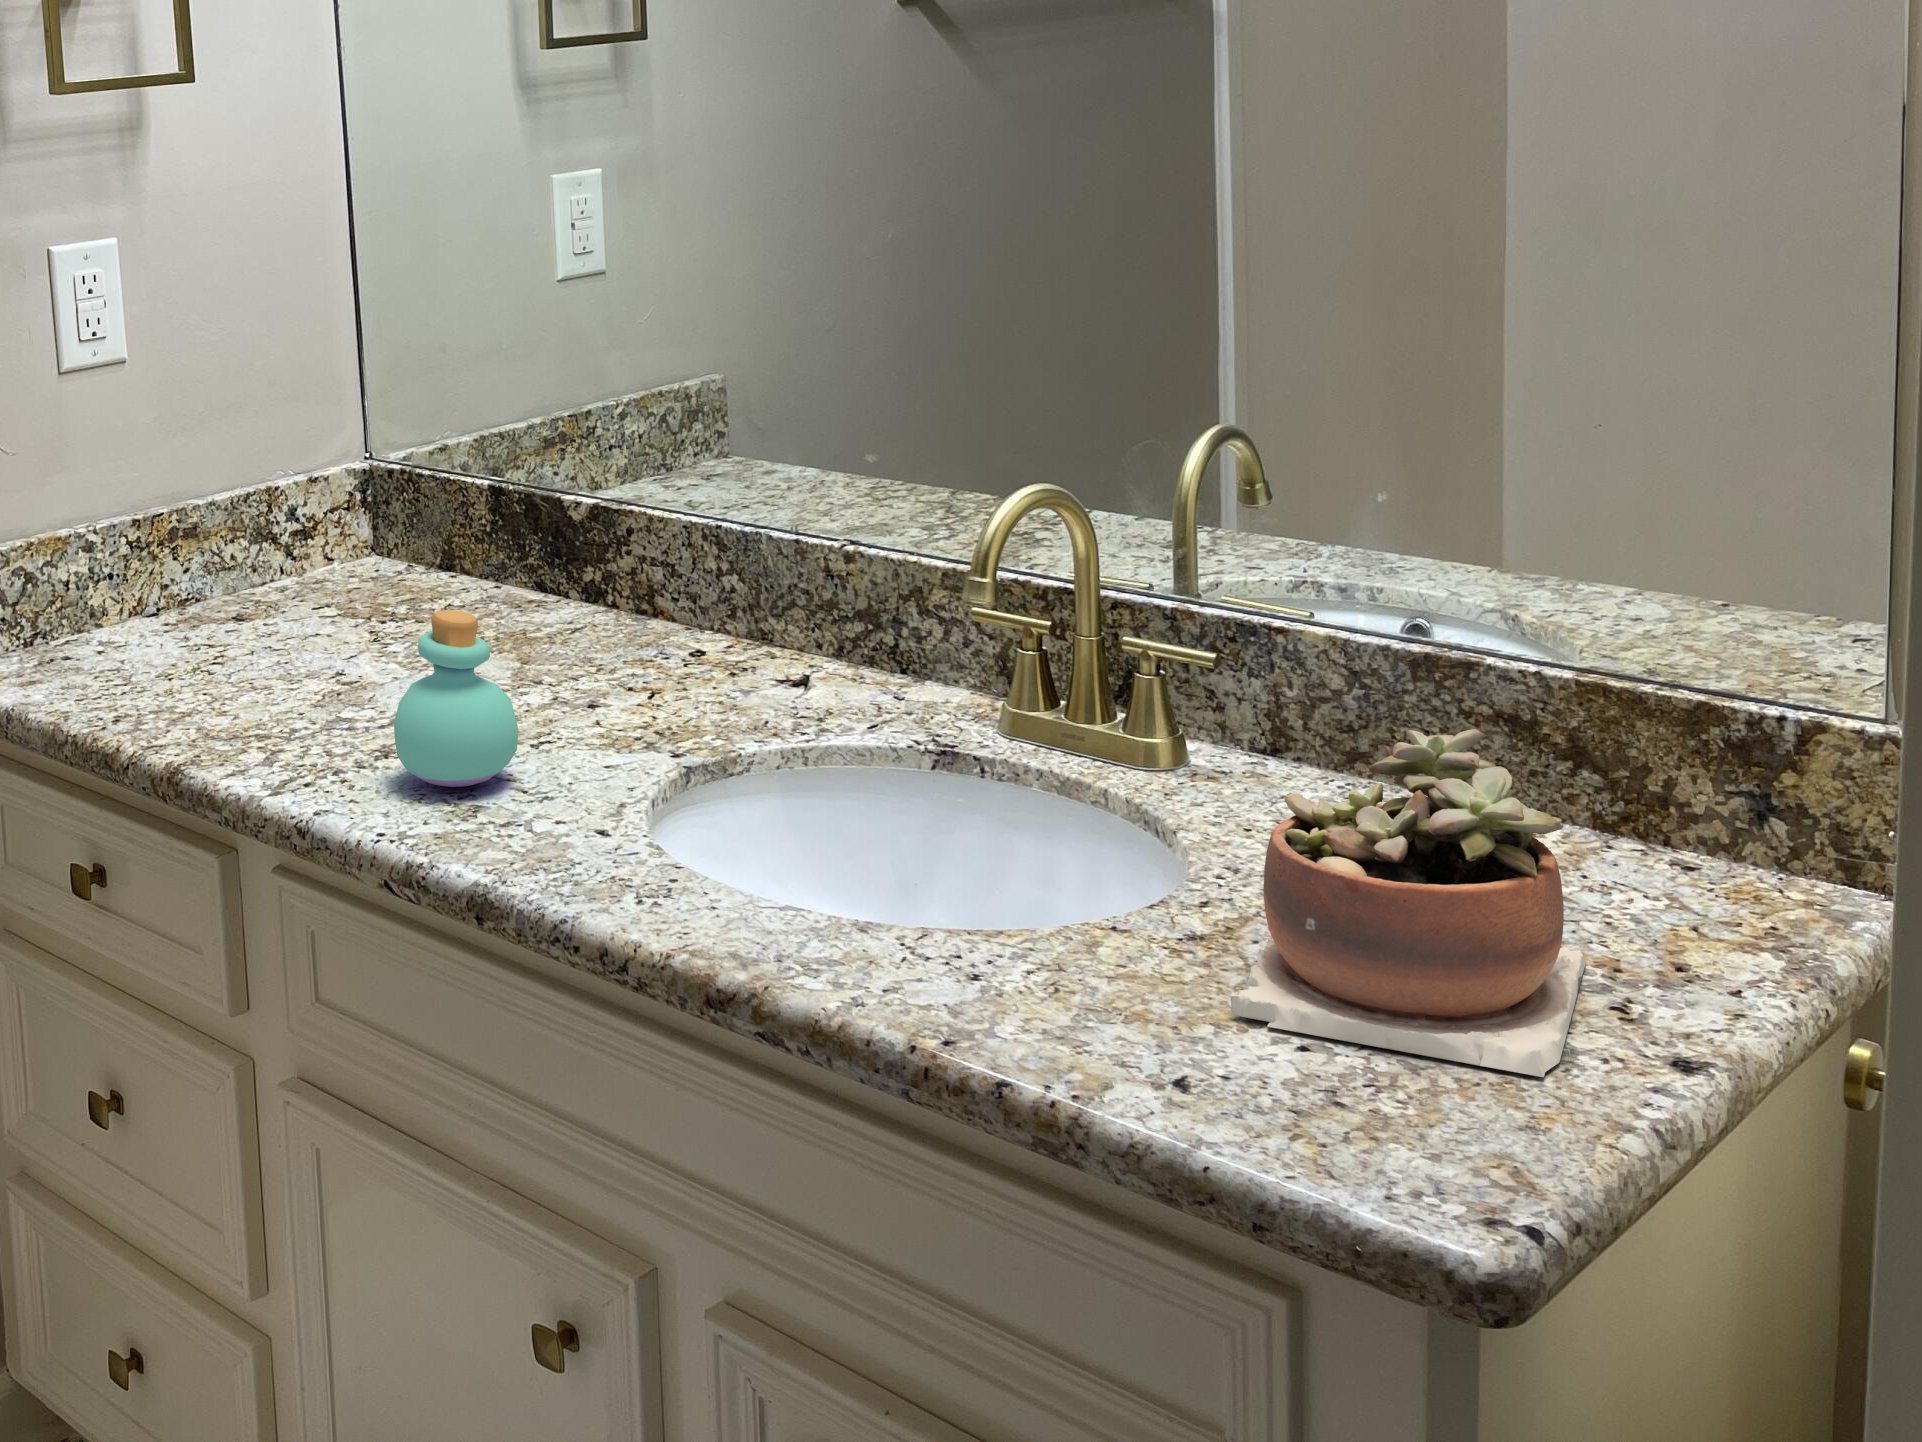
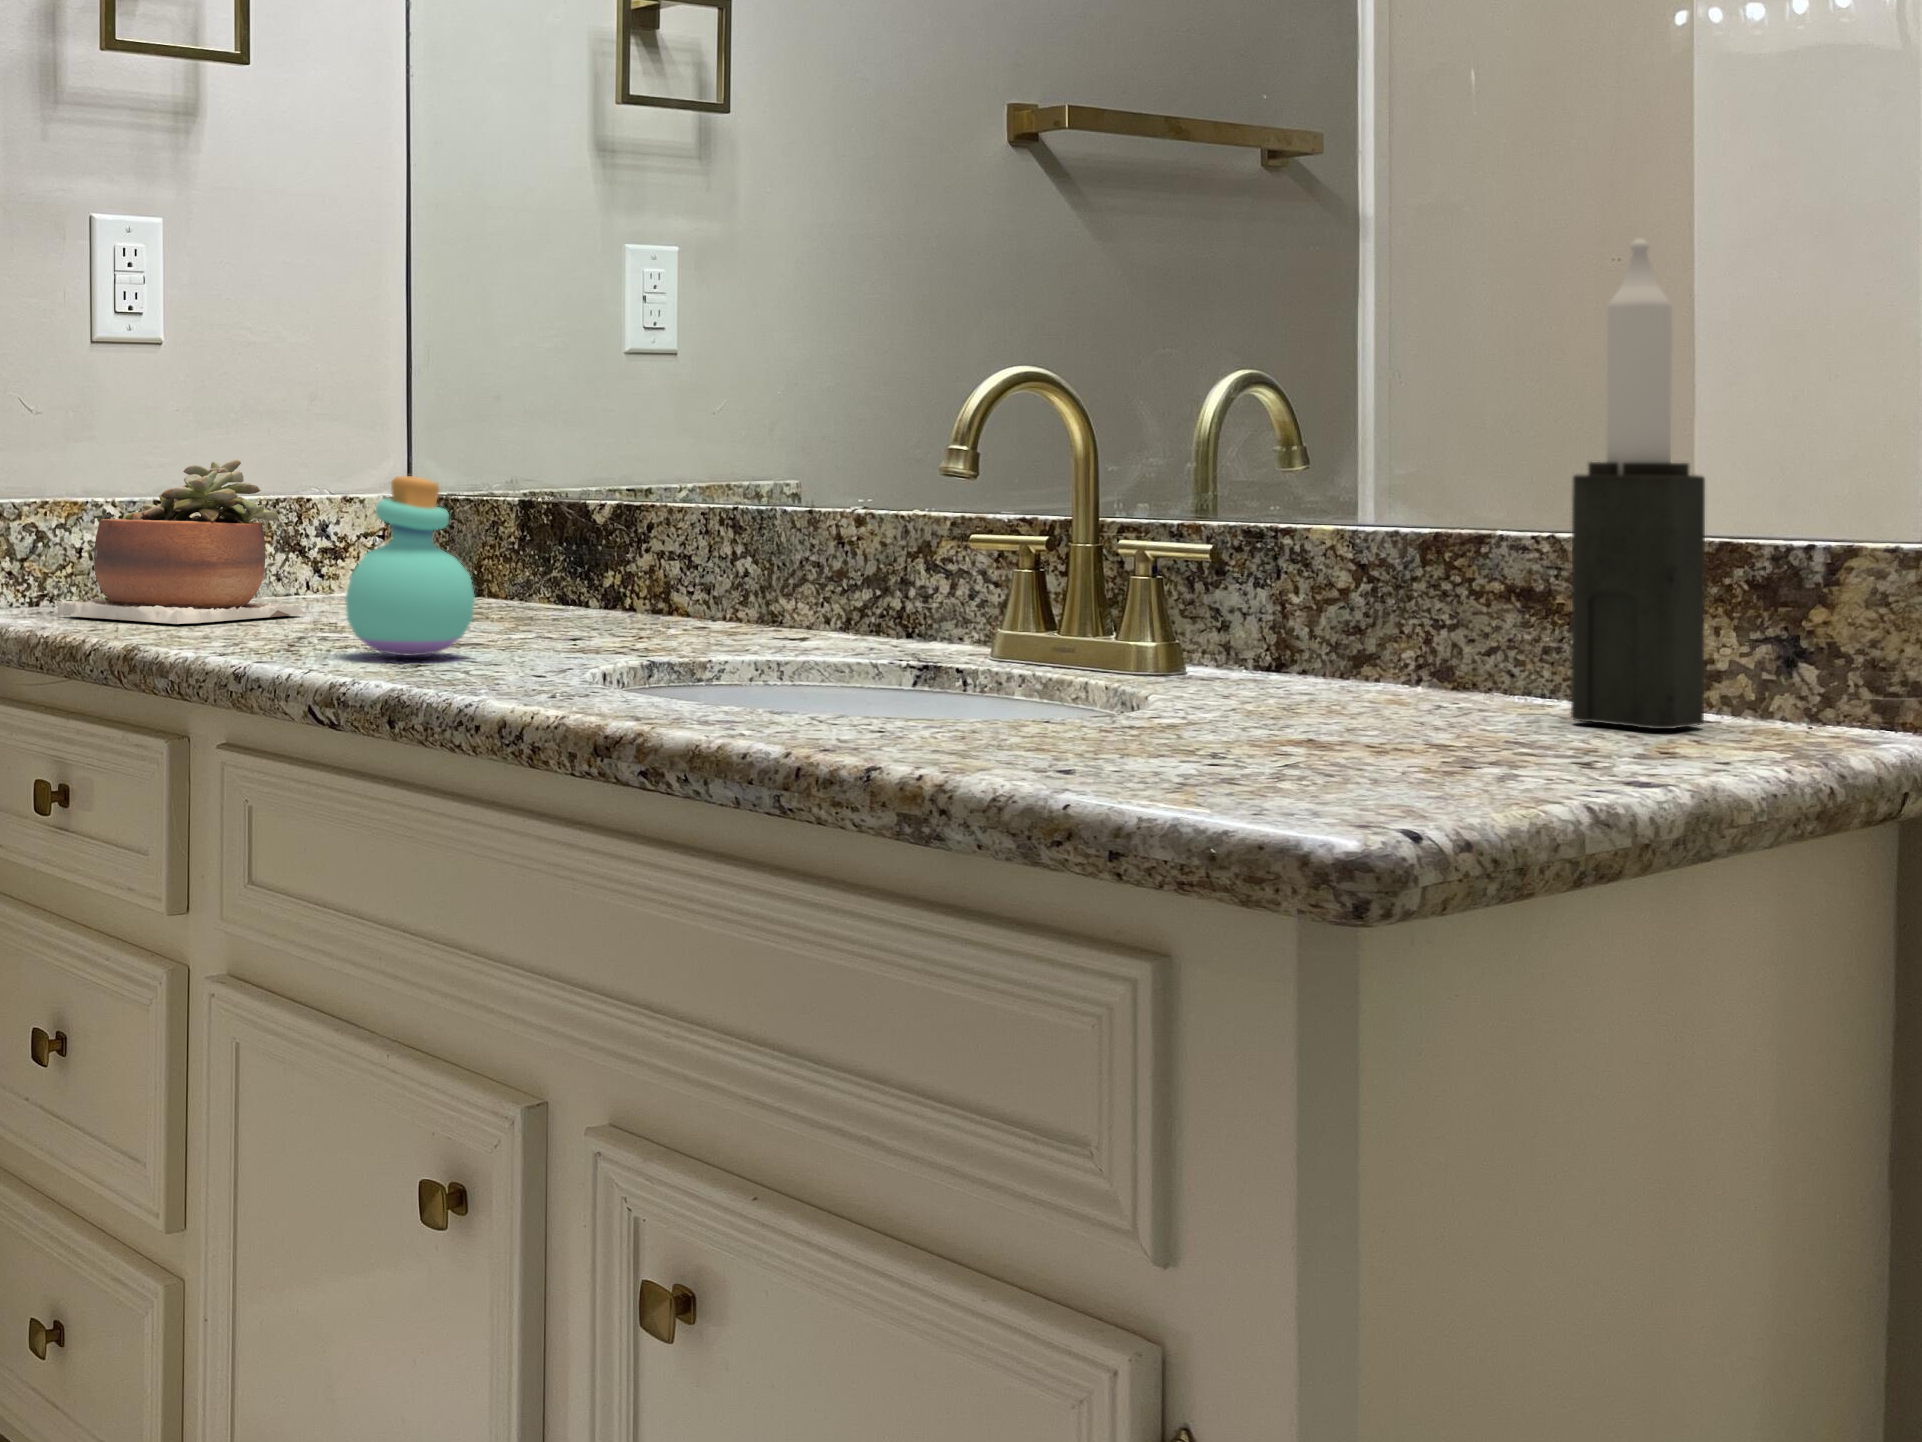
candle: none [1572,451,1693,902] -> present [1571,239,1705,729]
succulent plant: present [1230,729,1586,1077] -> present [57,460,306,624]

